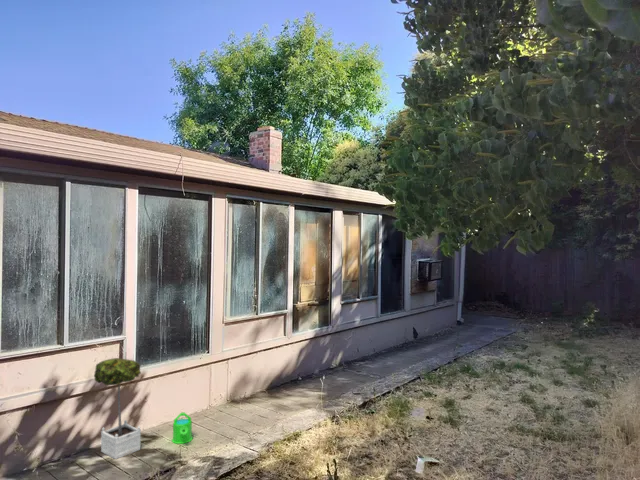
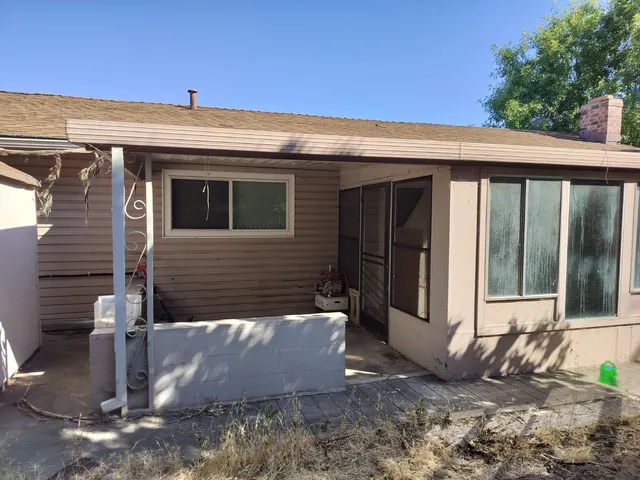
potted tree: present [94,358,141,459] -> none [541,310,579,384]

